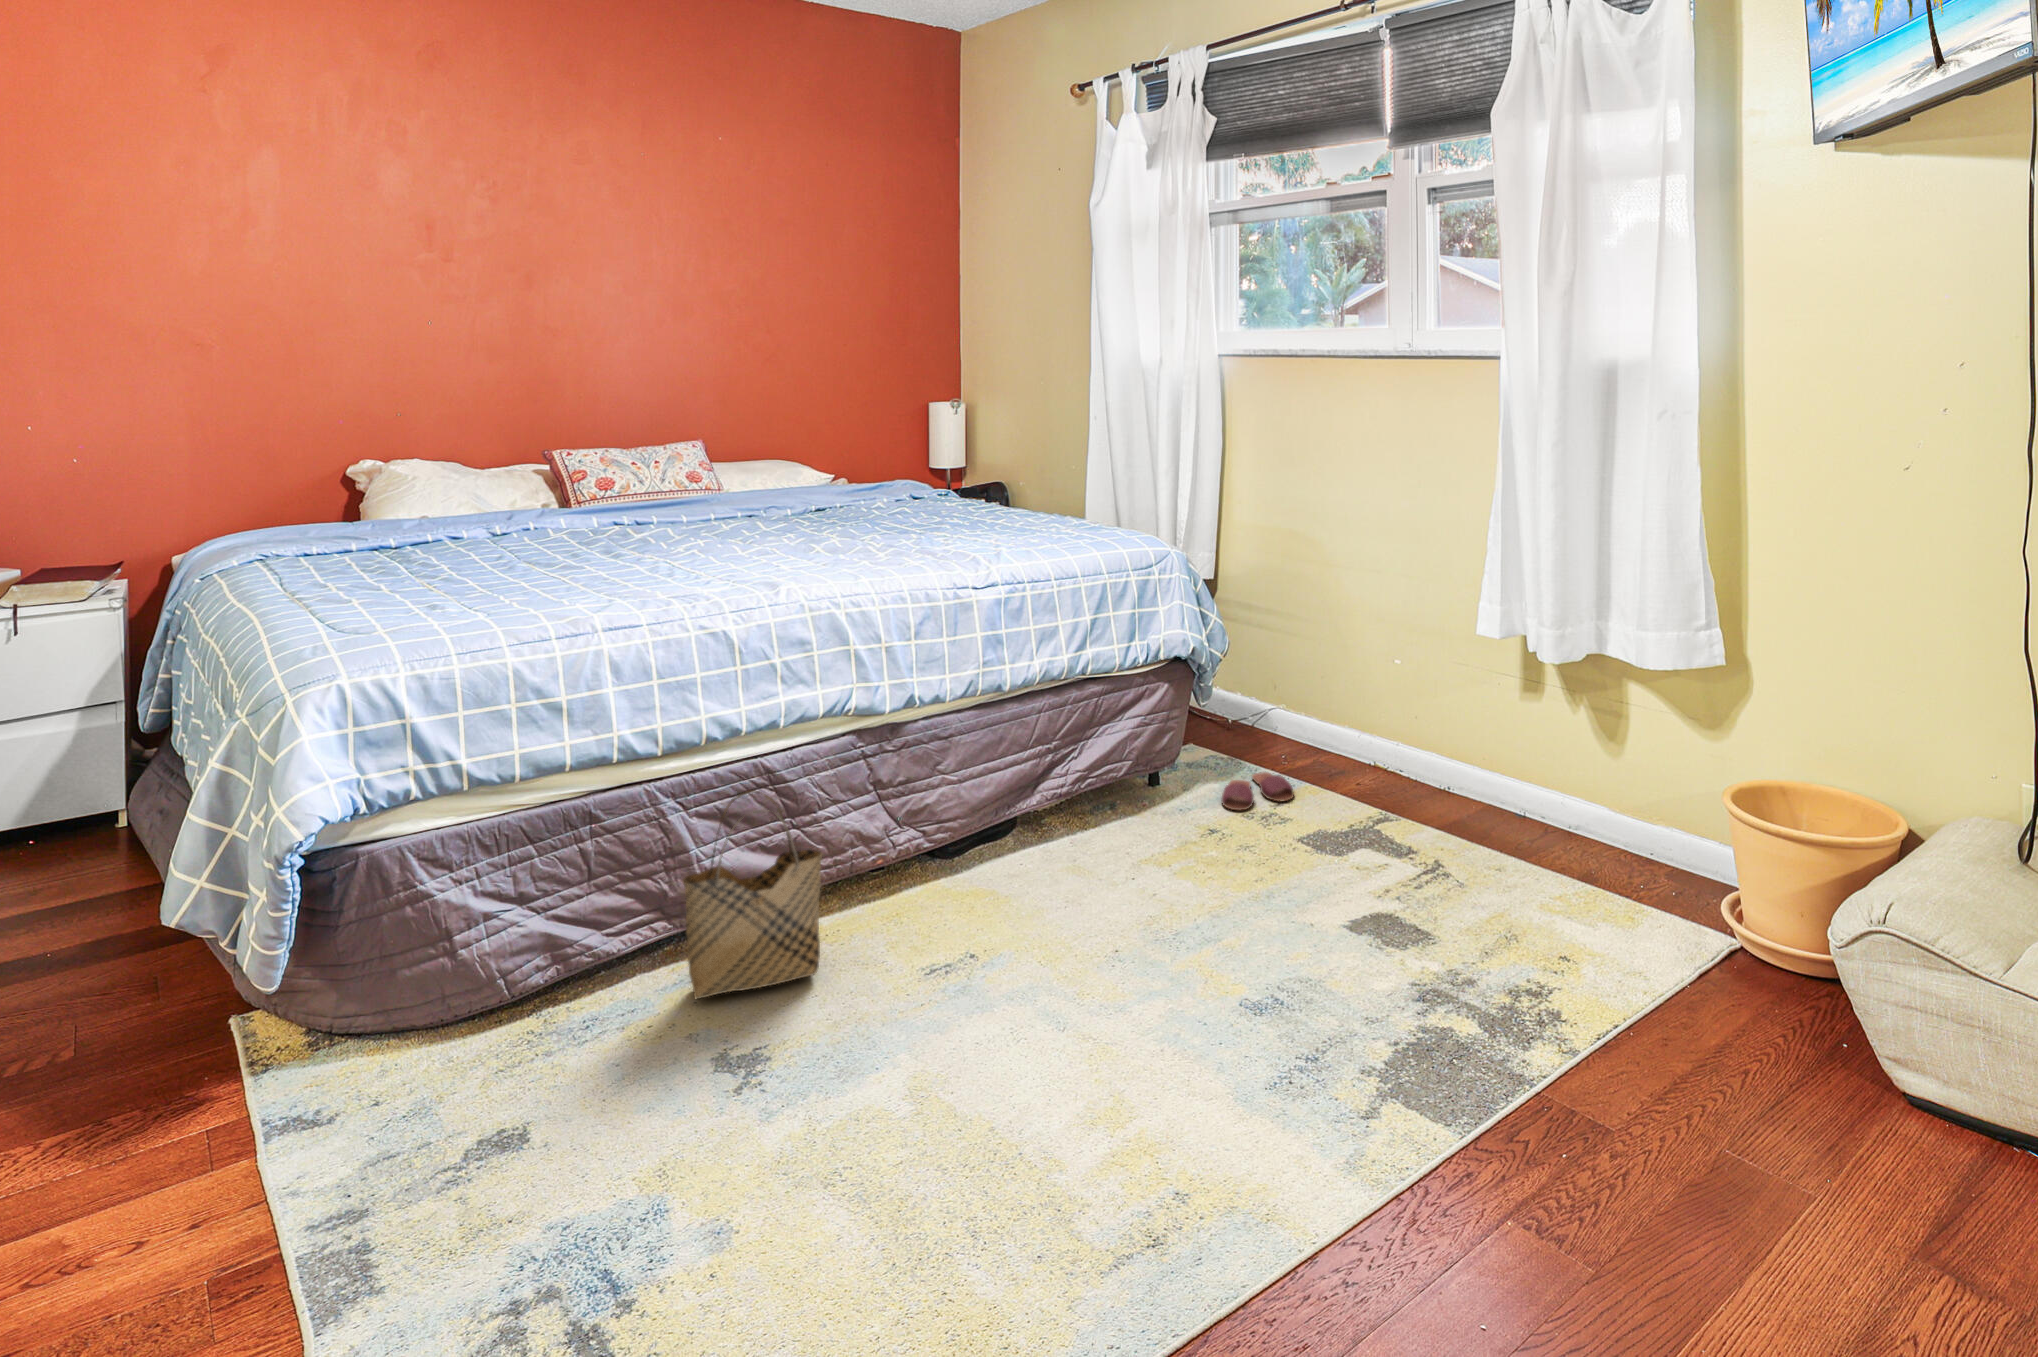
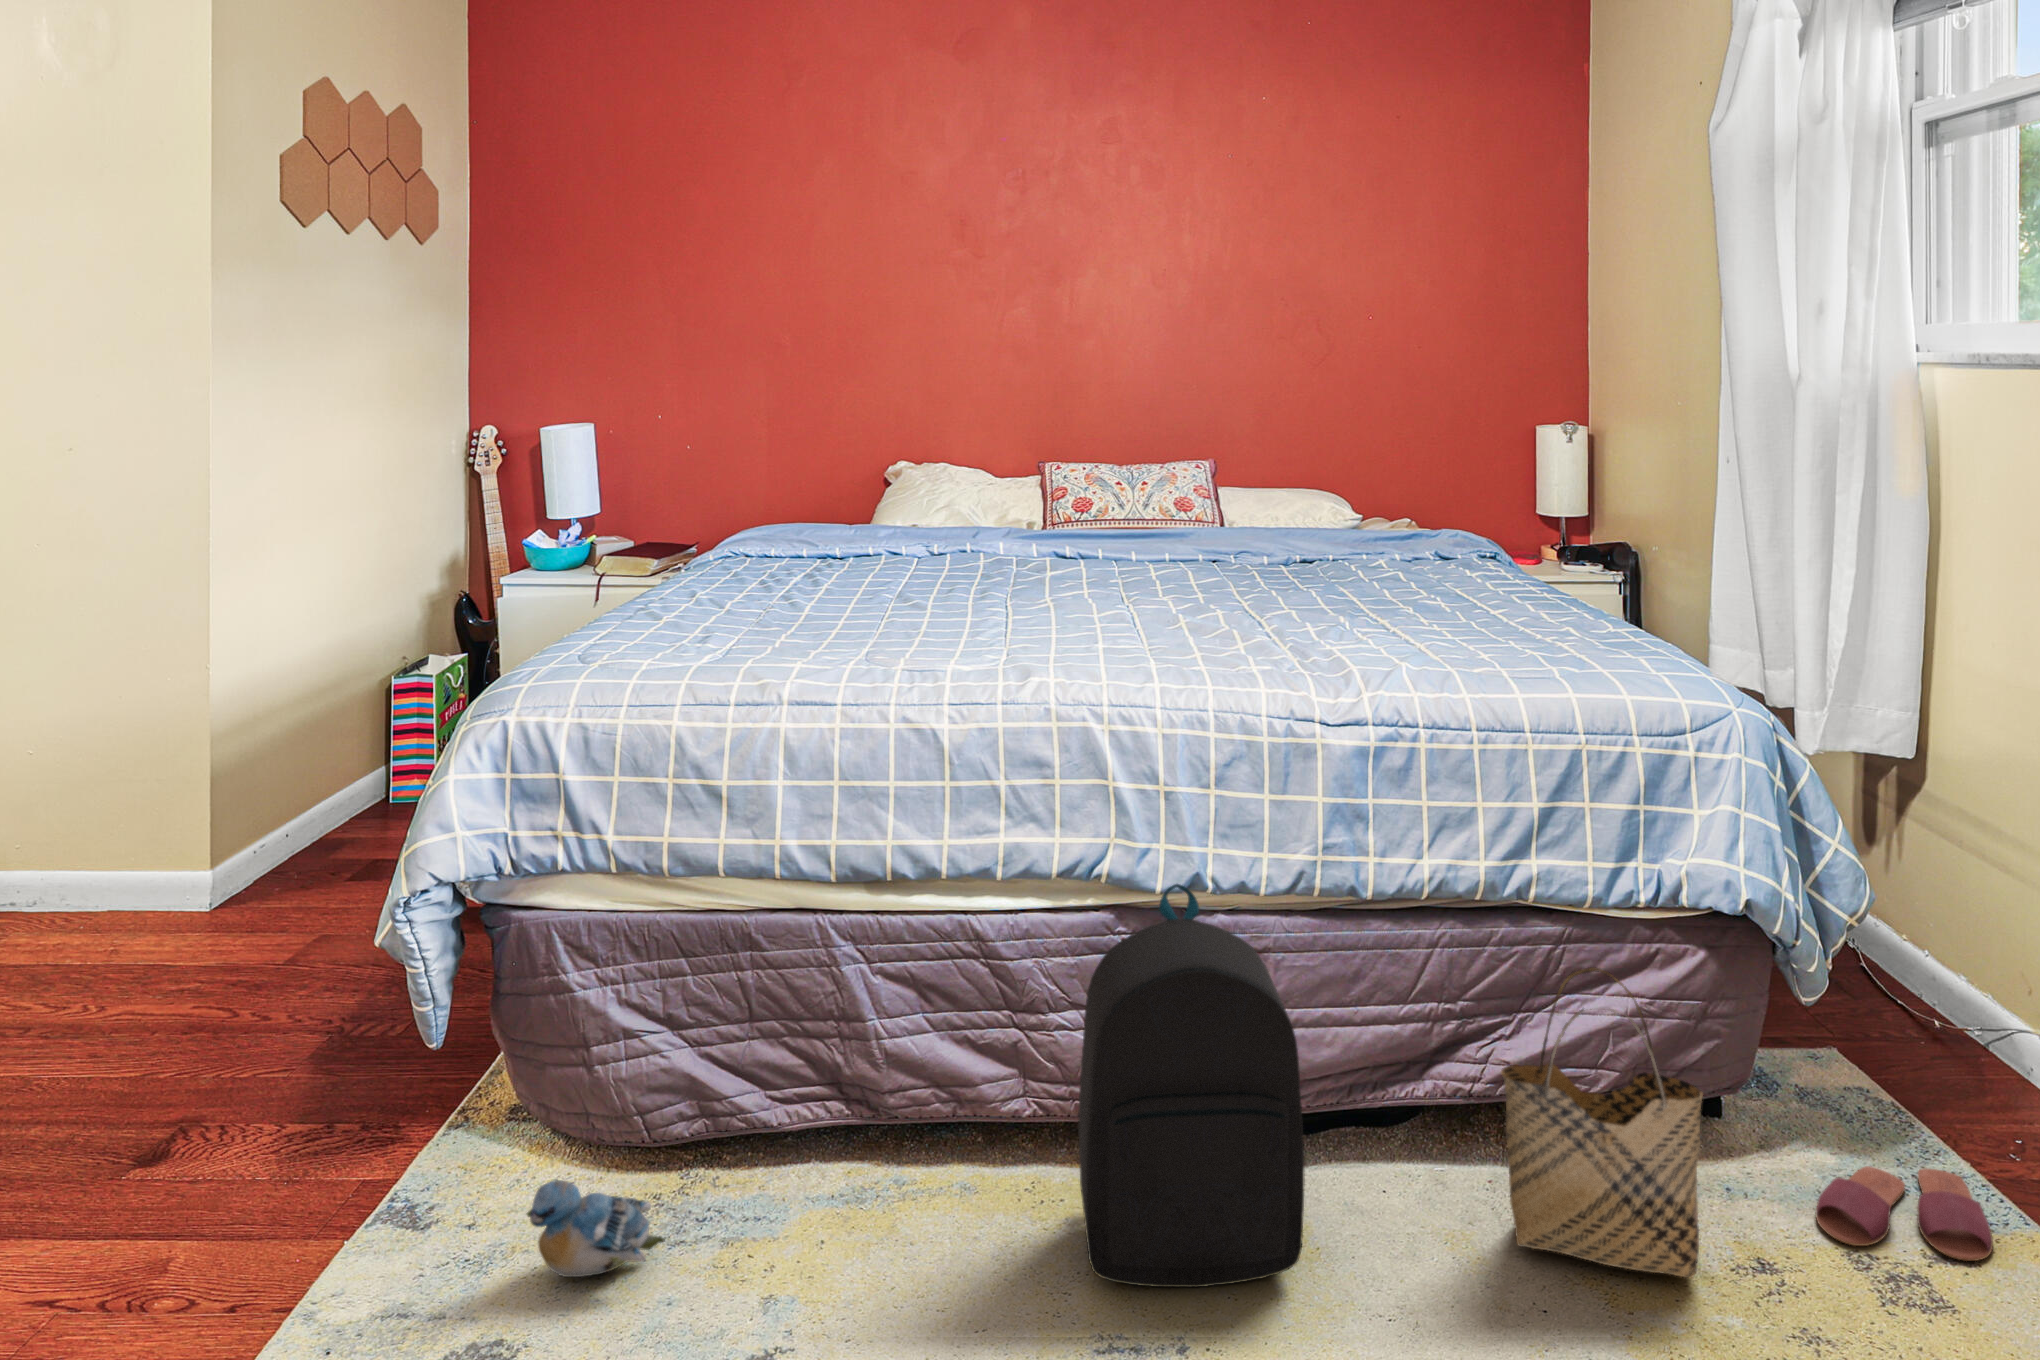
backpack: none [865,698,1019,943] -> present [1078,884,1305,1287]
woven basket: present [682,790,822,999] -> present [1501,967,1703,1278]
plush toy: none [491,1015,599,1086] -> present [527,1180,665,1277]

